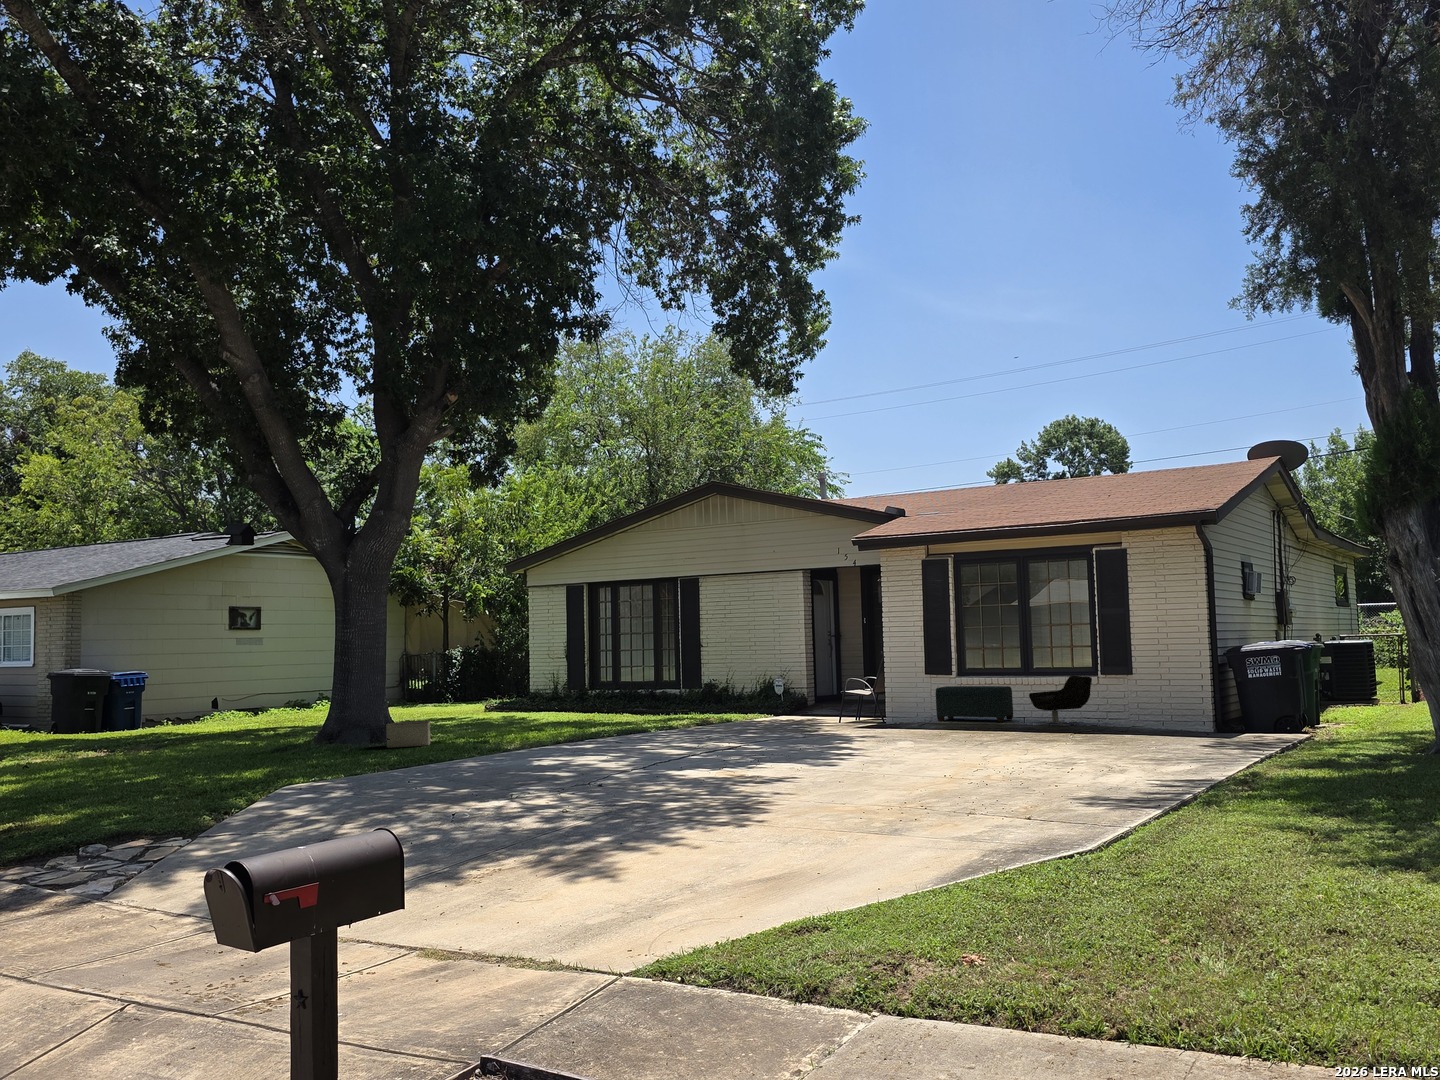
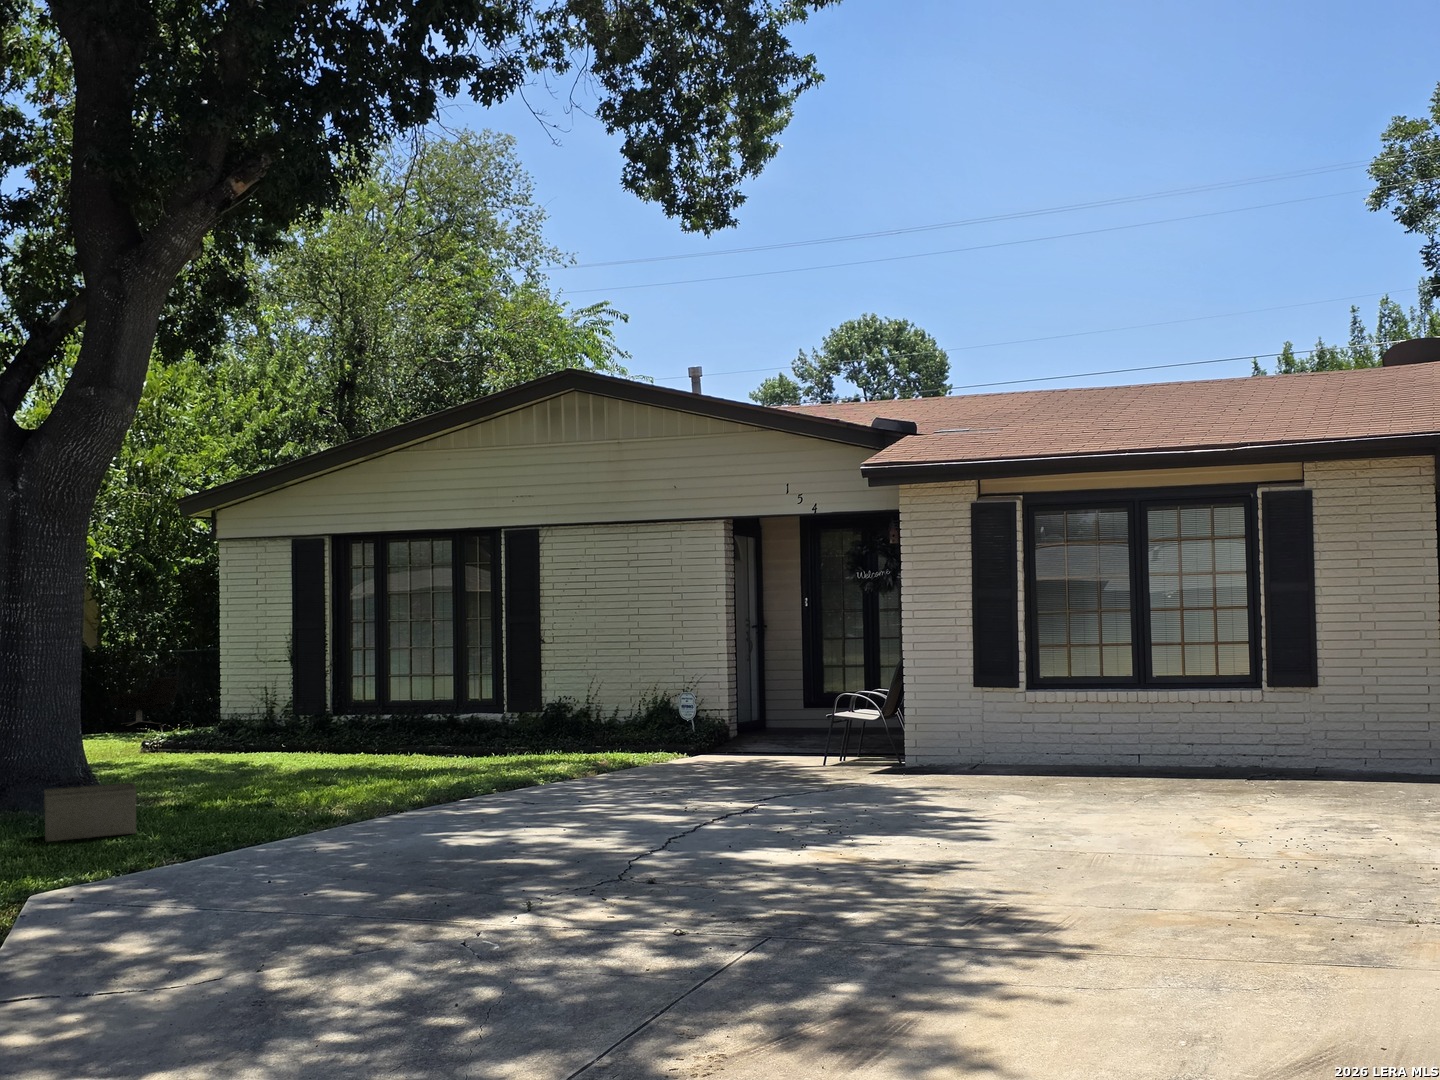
lounge chair: present [1029,675,1092,726] -> present [111,676,179,726]
bench: present [935,686,1013,722] -> none [1007,706,1126,764]

